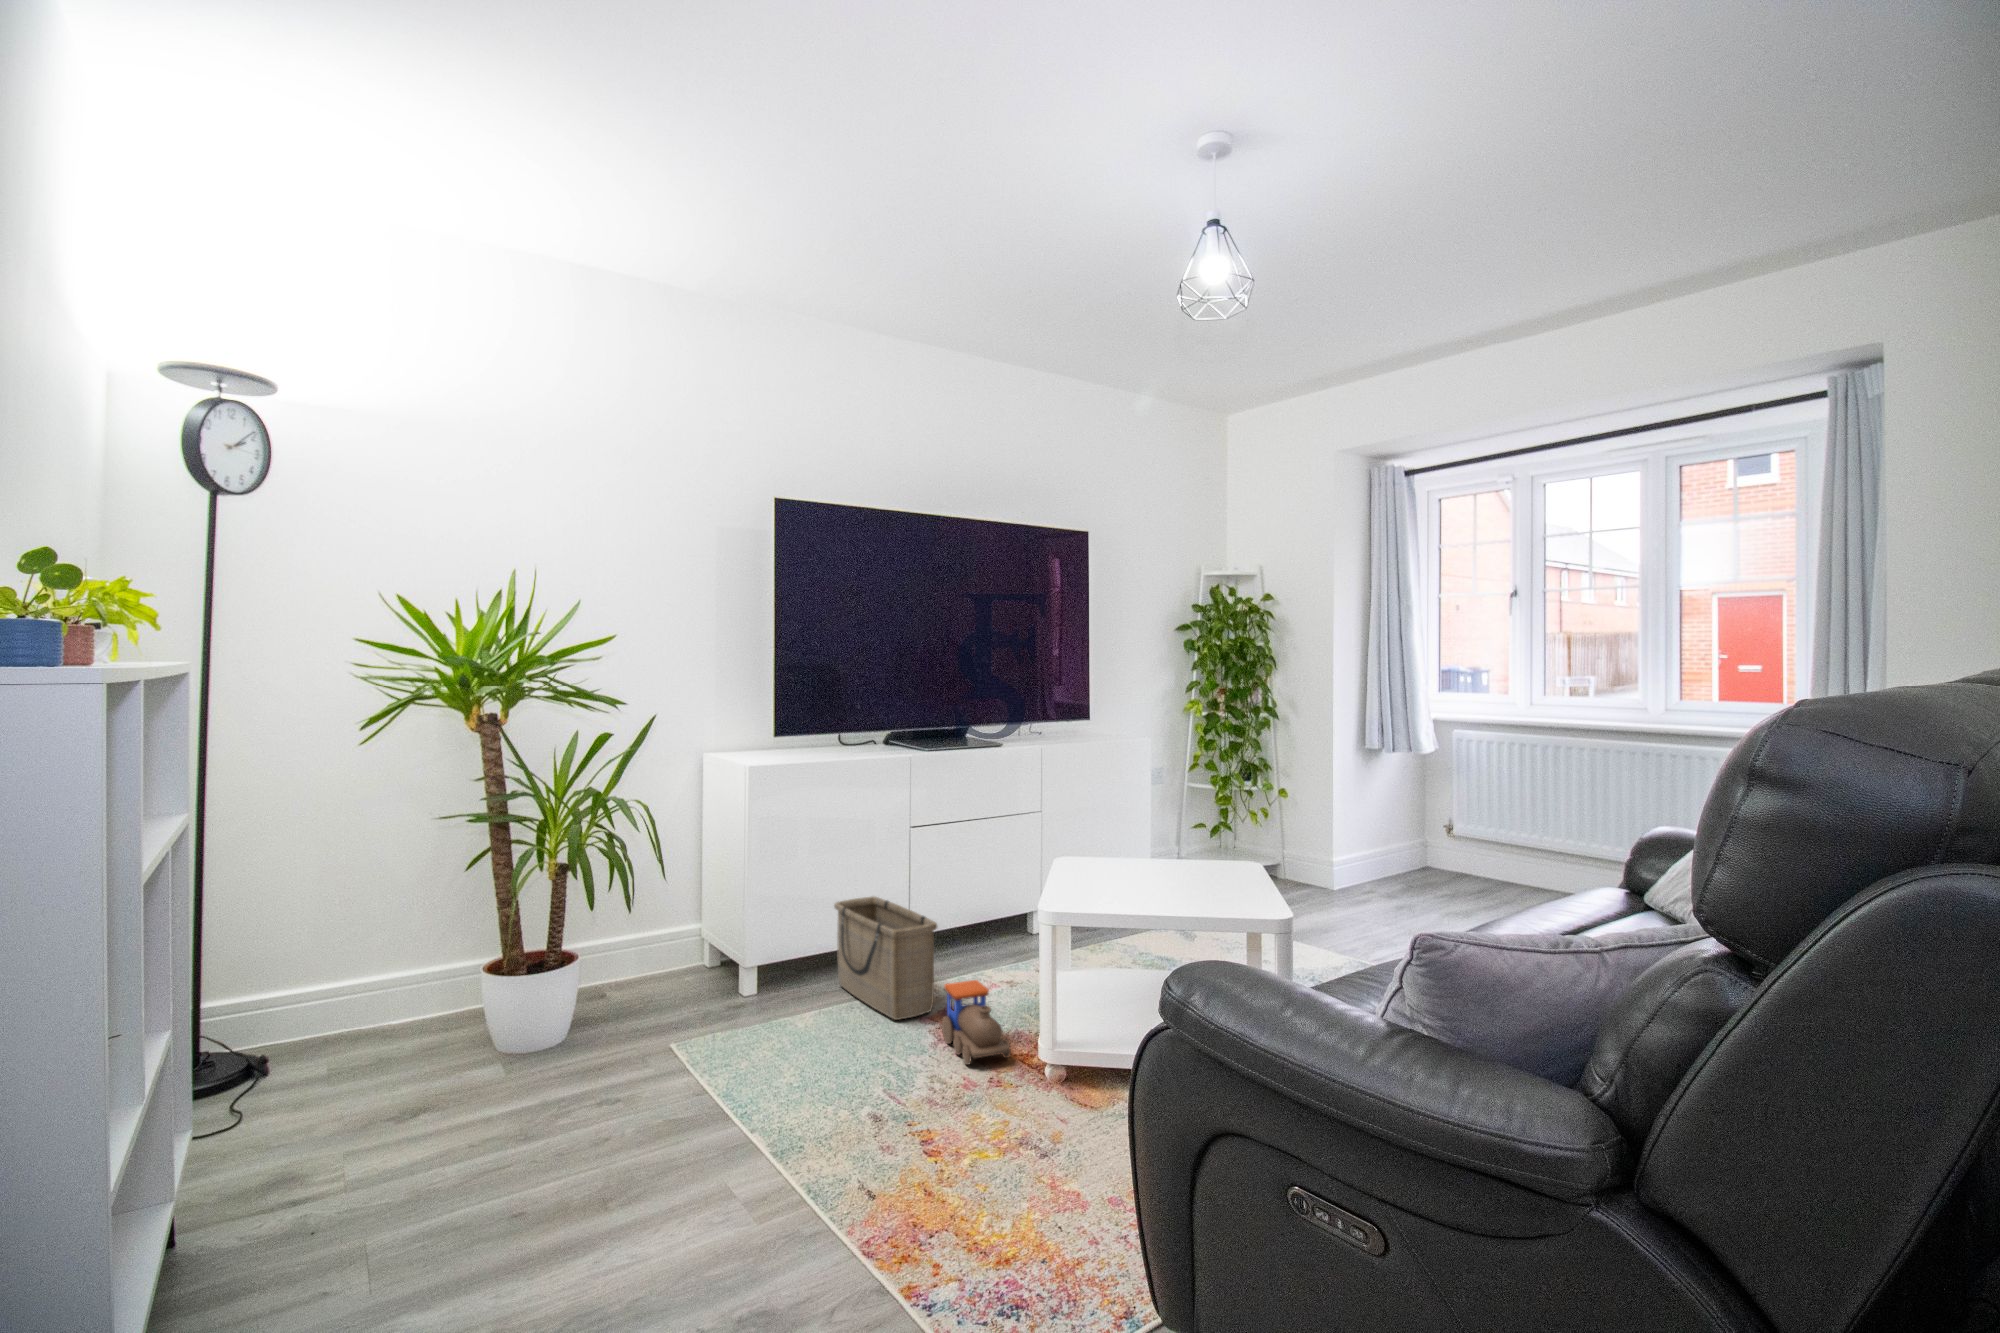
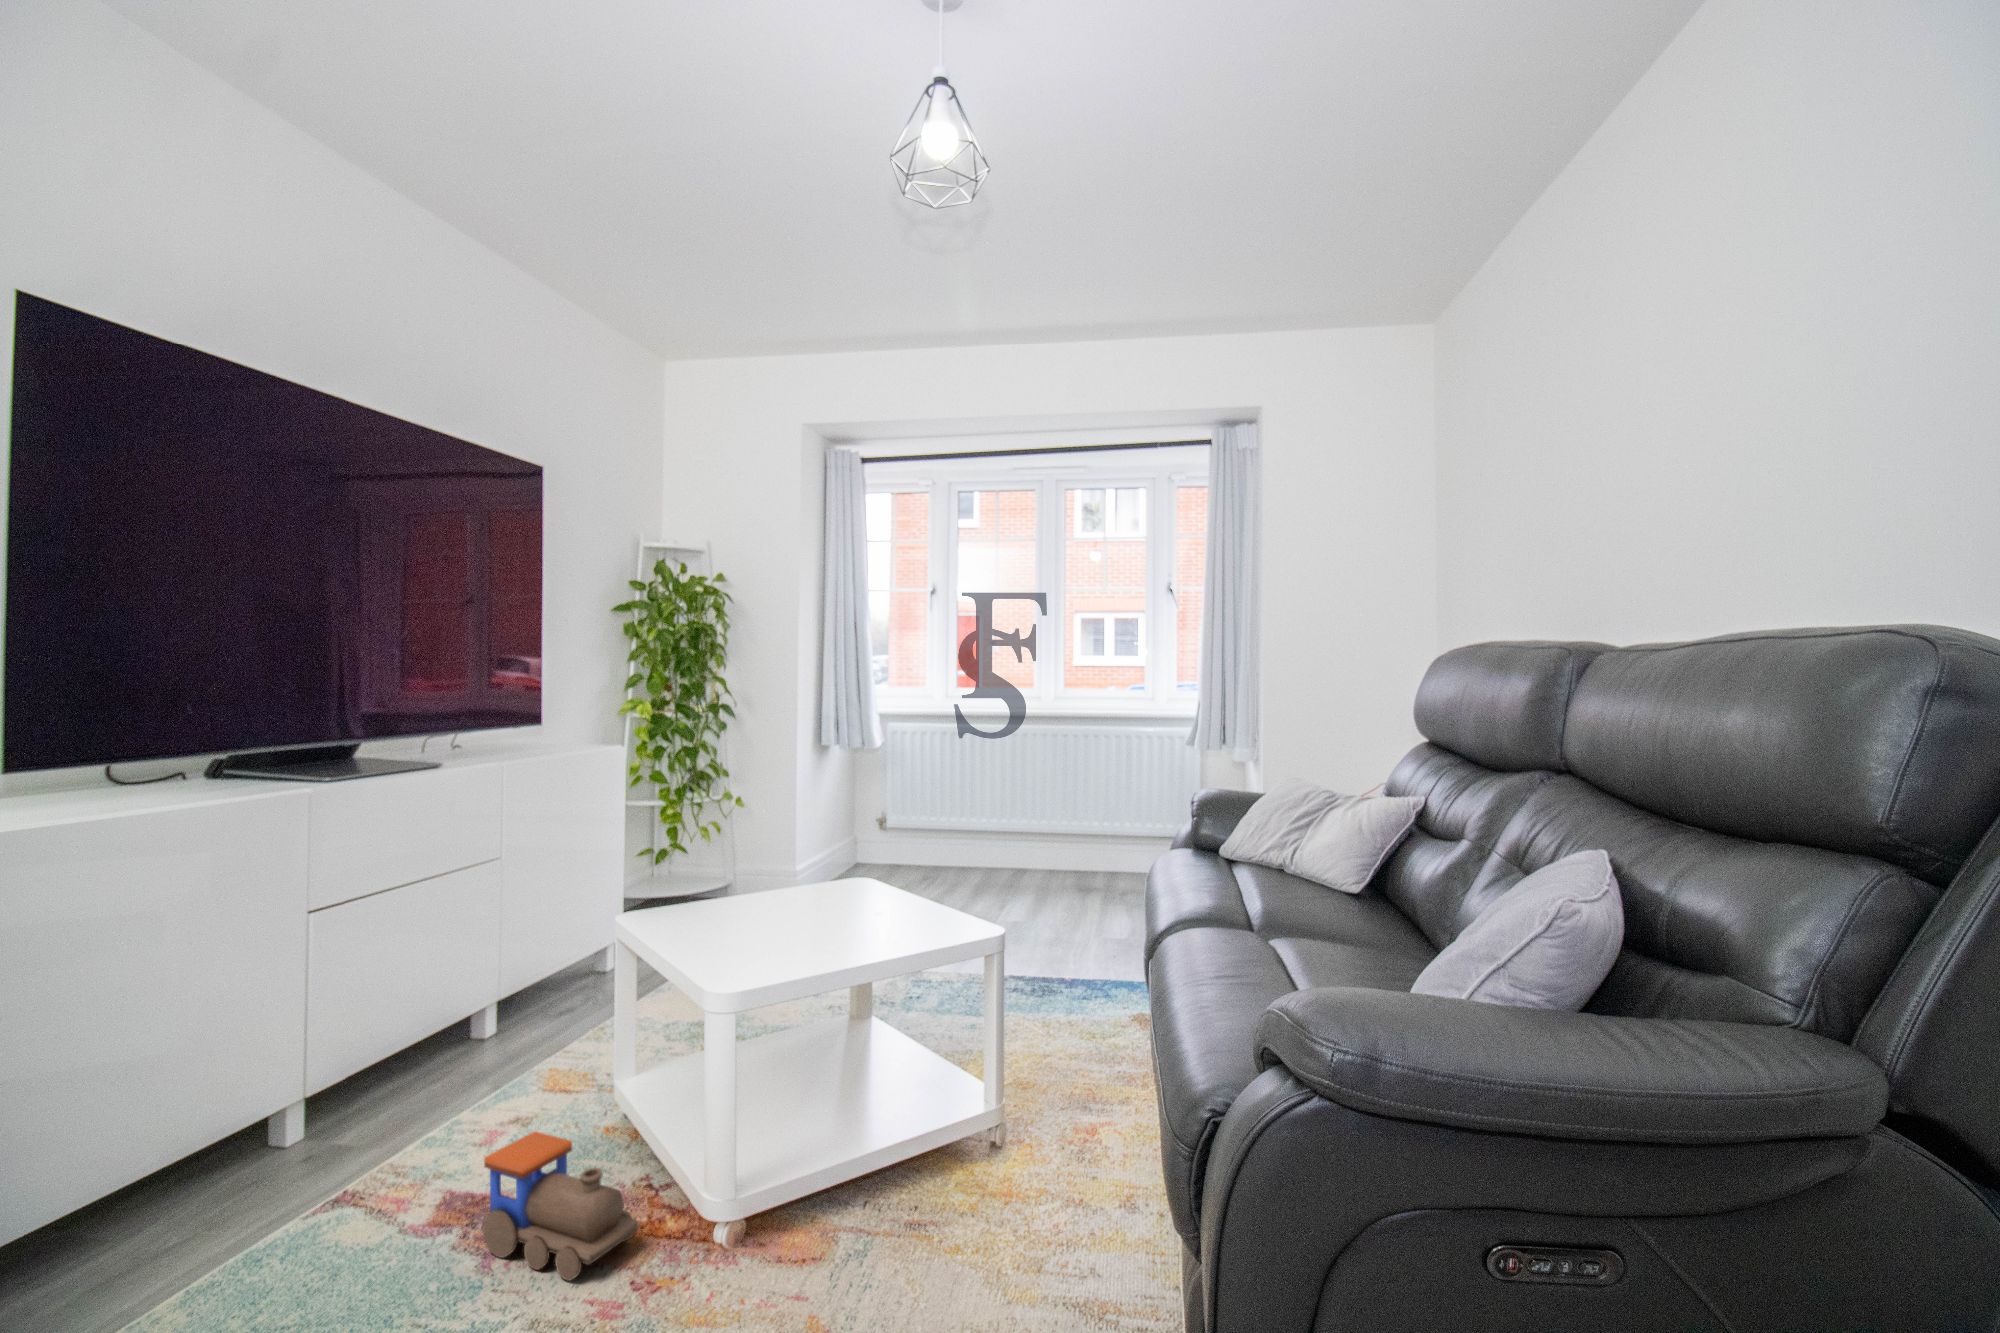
basket: present [834,896,937,1020] -> none [164,1042,437,1253]

